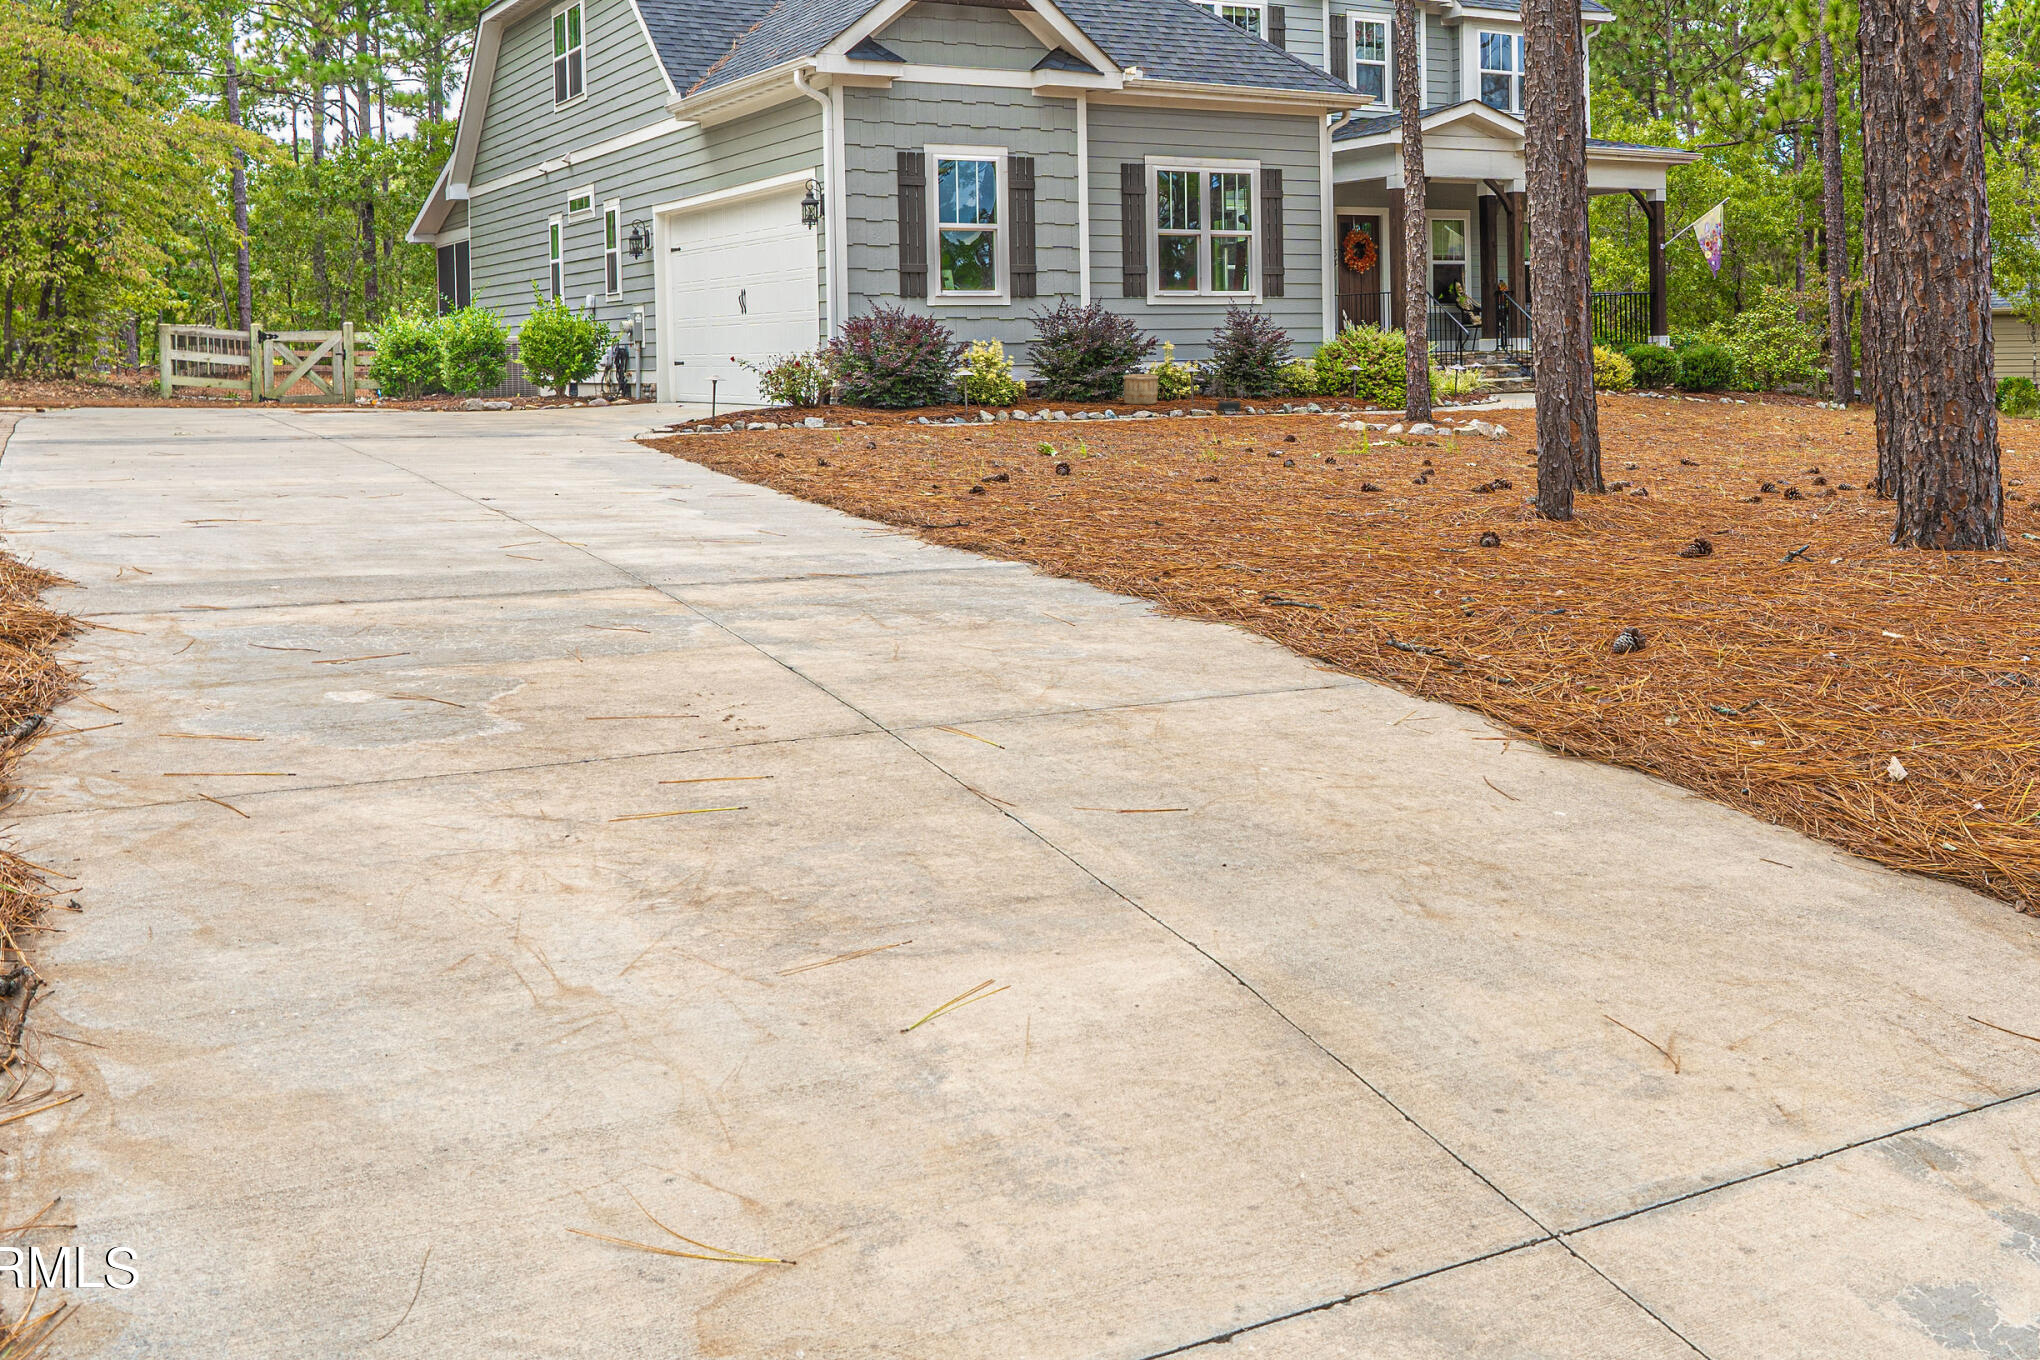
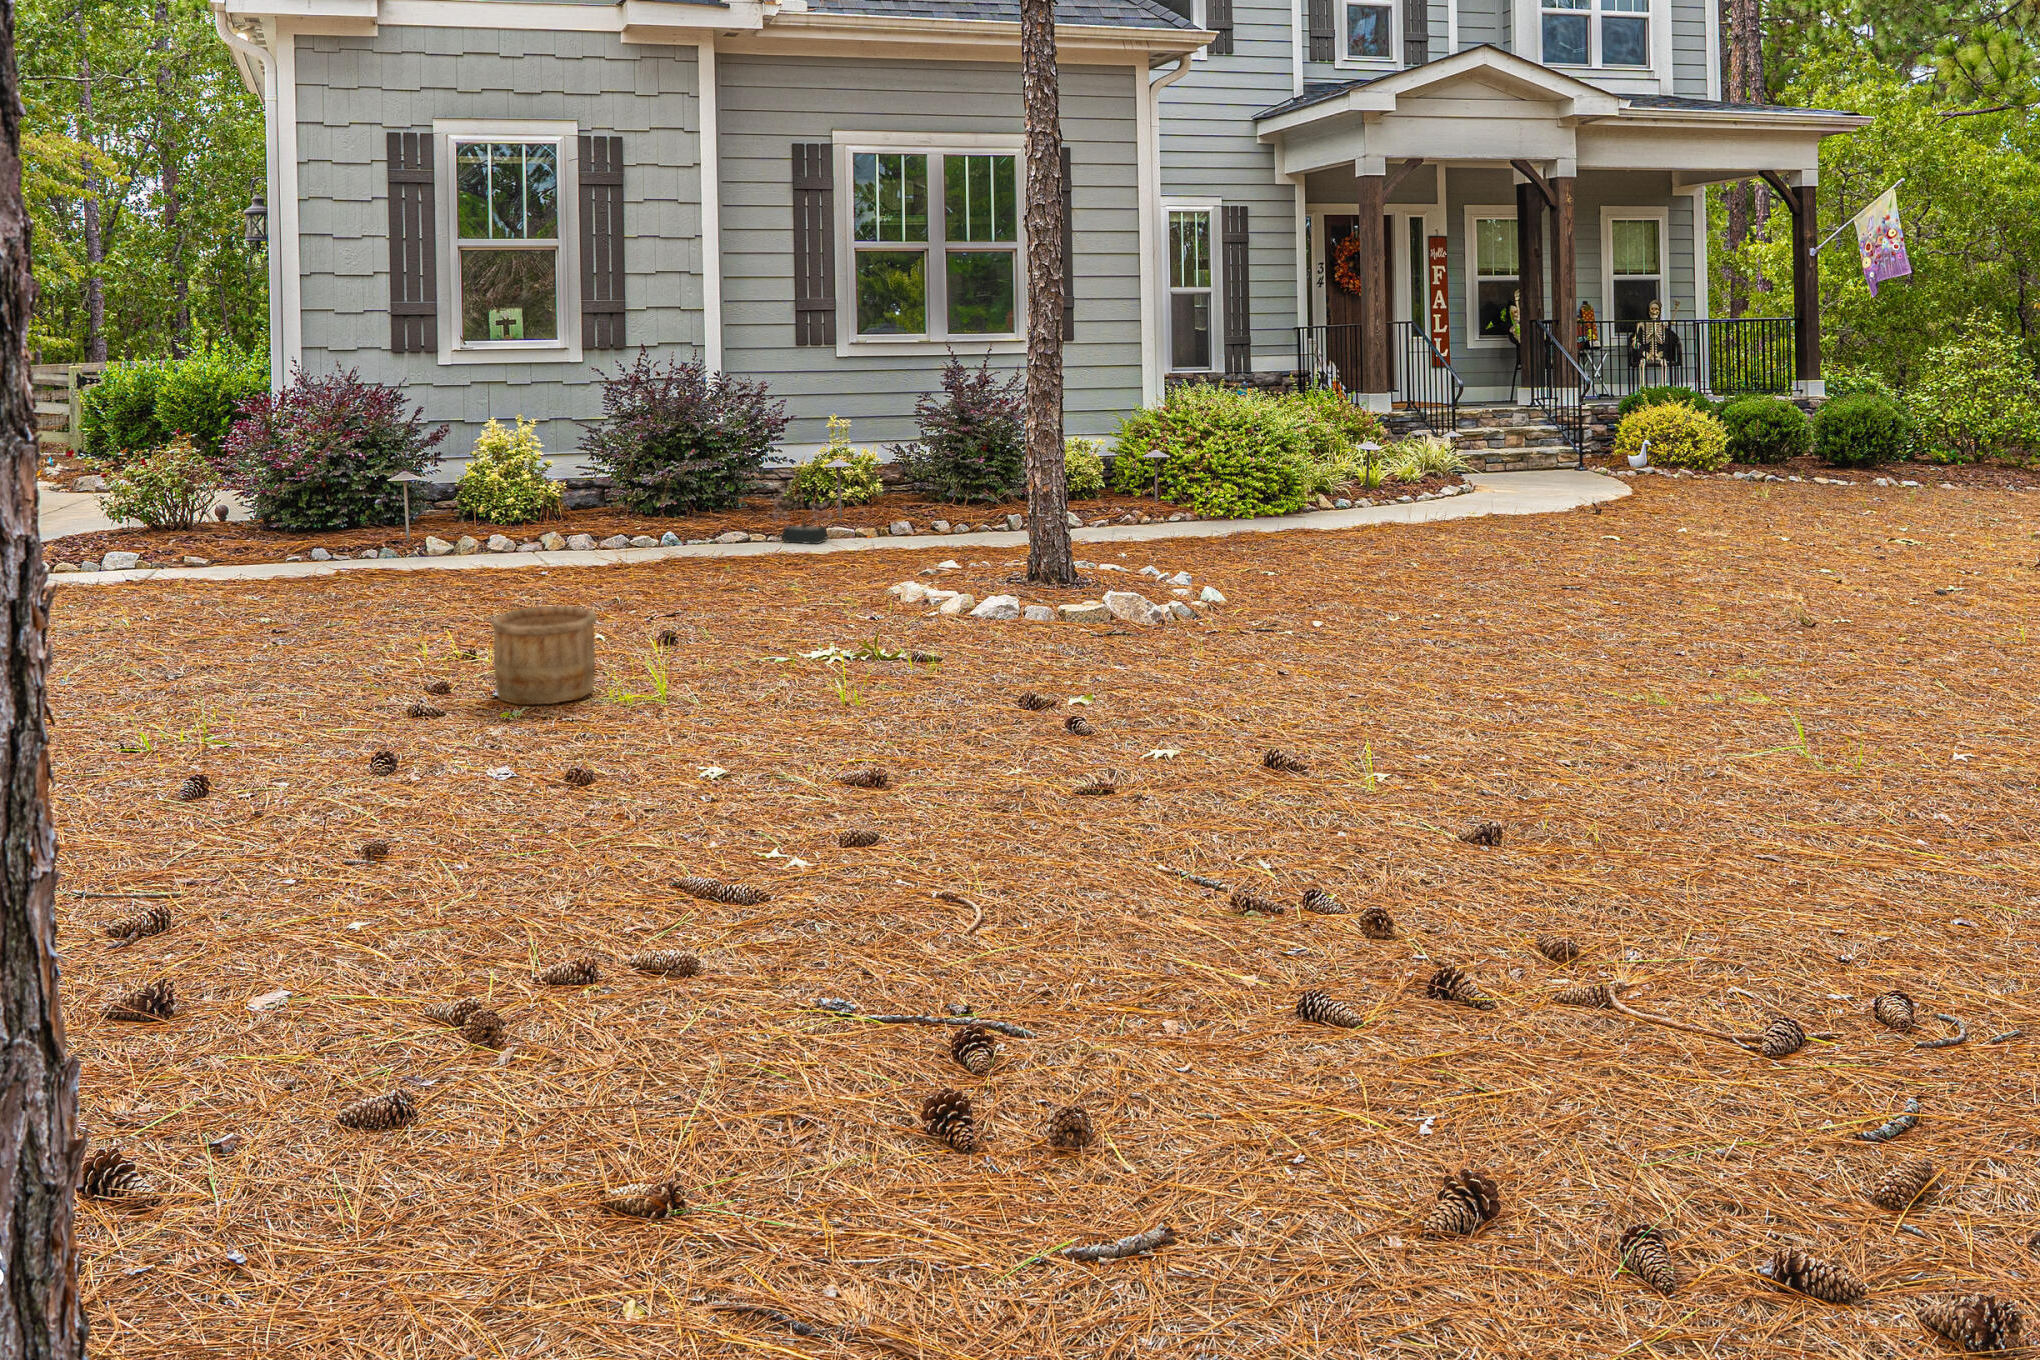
wooden bucket: present [1123,374,1159,404] -> present [491,606,597,705]

